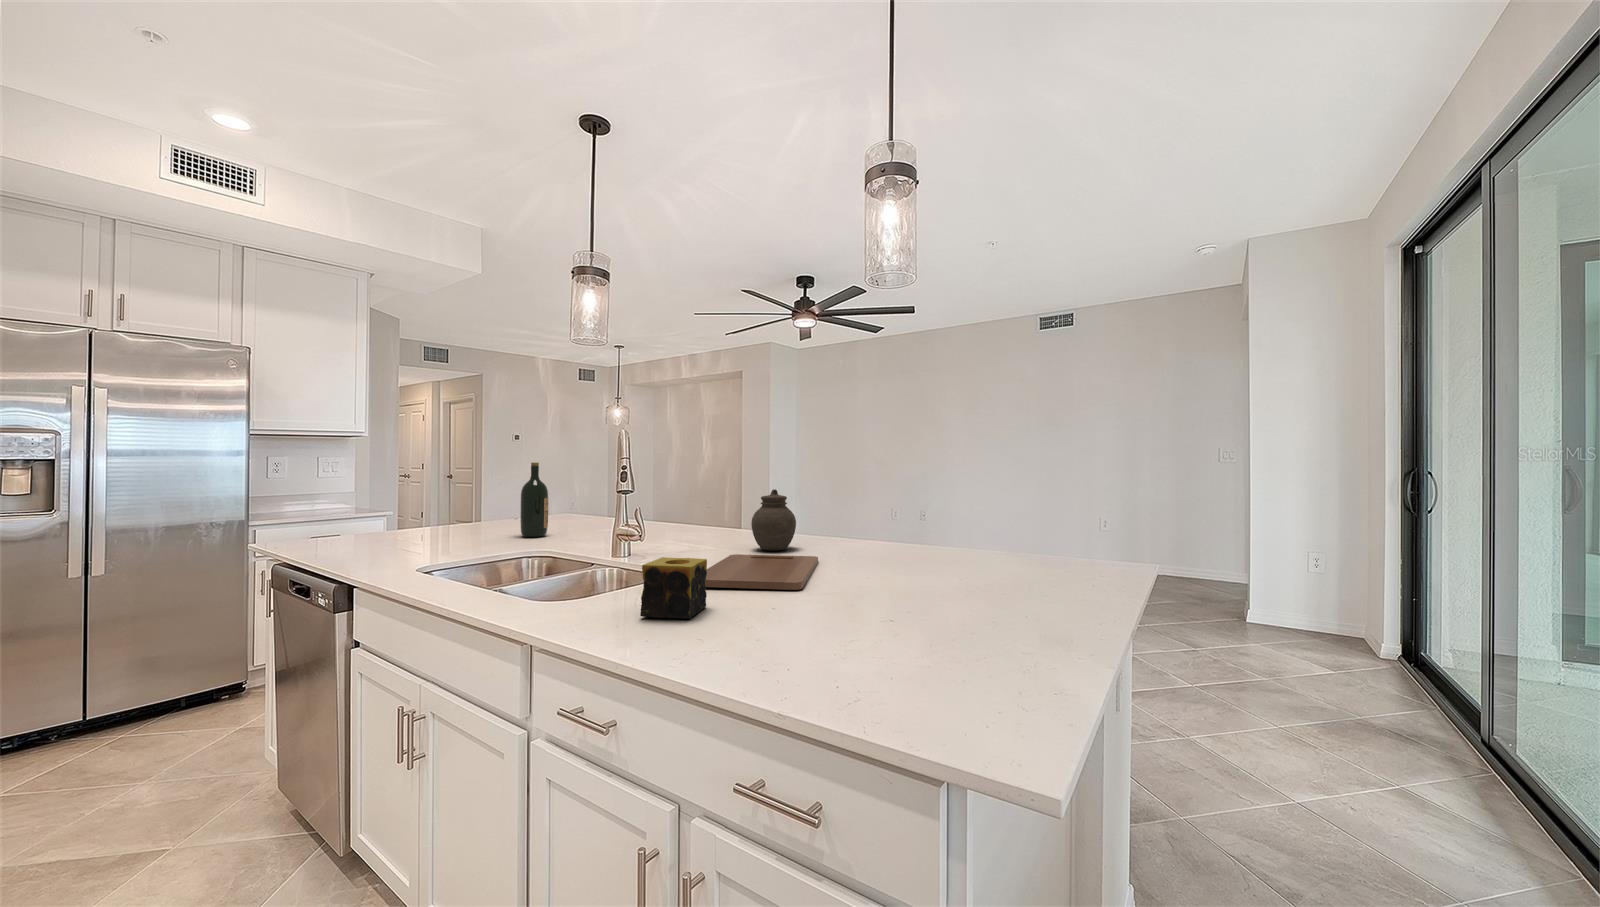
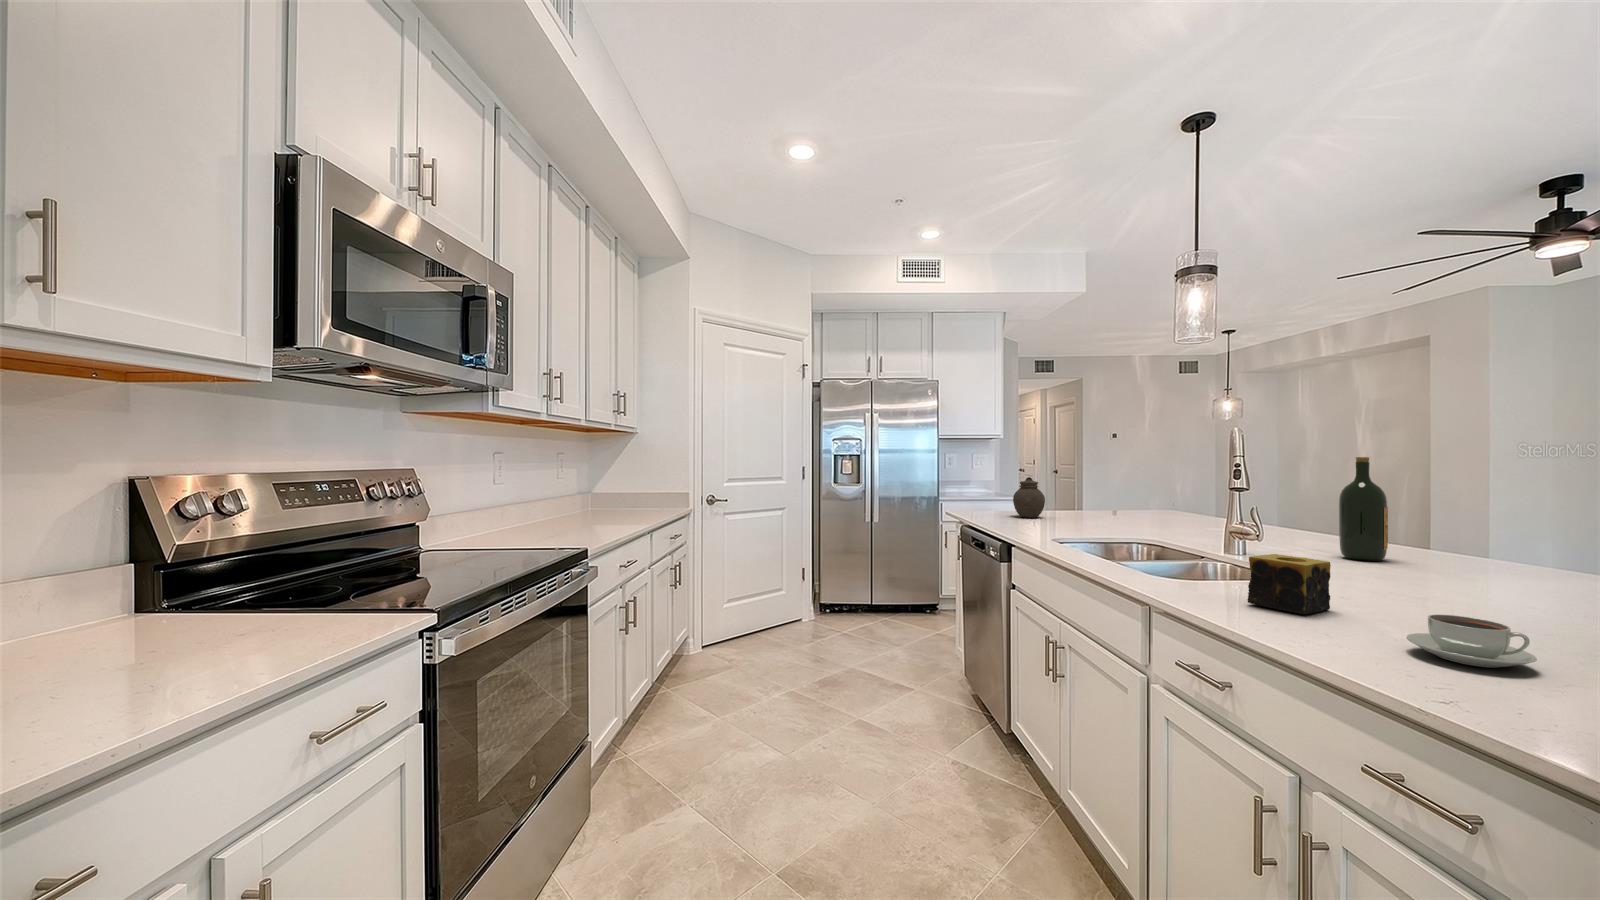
wine bottle: present [520,462,548,537] -> present [1339,457,1388,561]
jar: present [751,489,796,551] -> present [1013,477,1045,518]
cutting board: present [706,554,818,590] -> none [1318,569,1554,619]
coffee cup: none [771,596,848,642] -> present [1406,614,1537,668]

